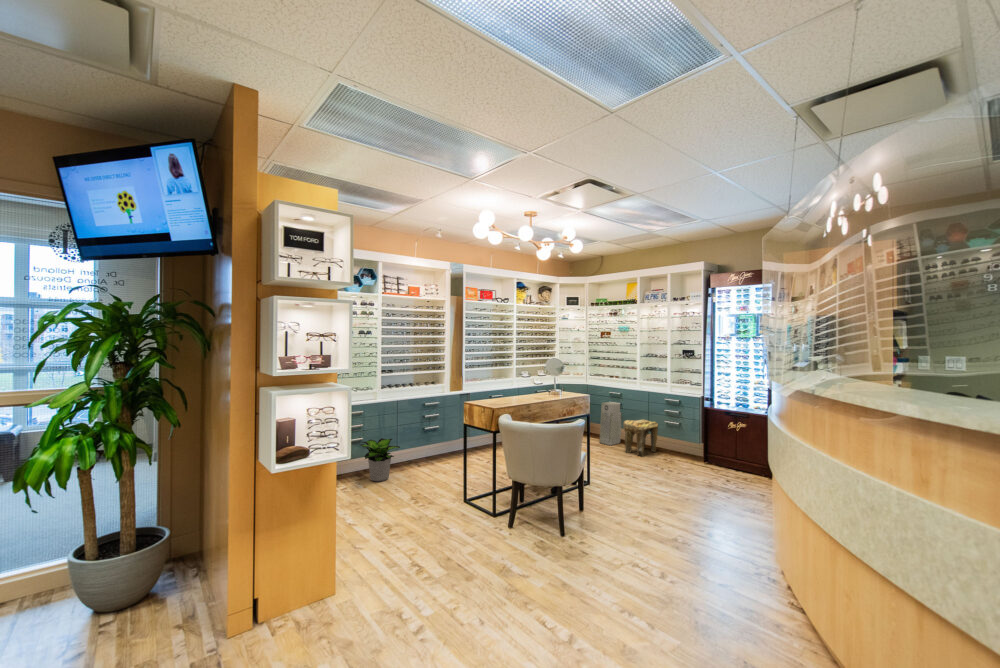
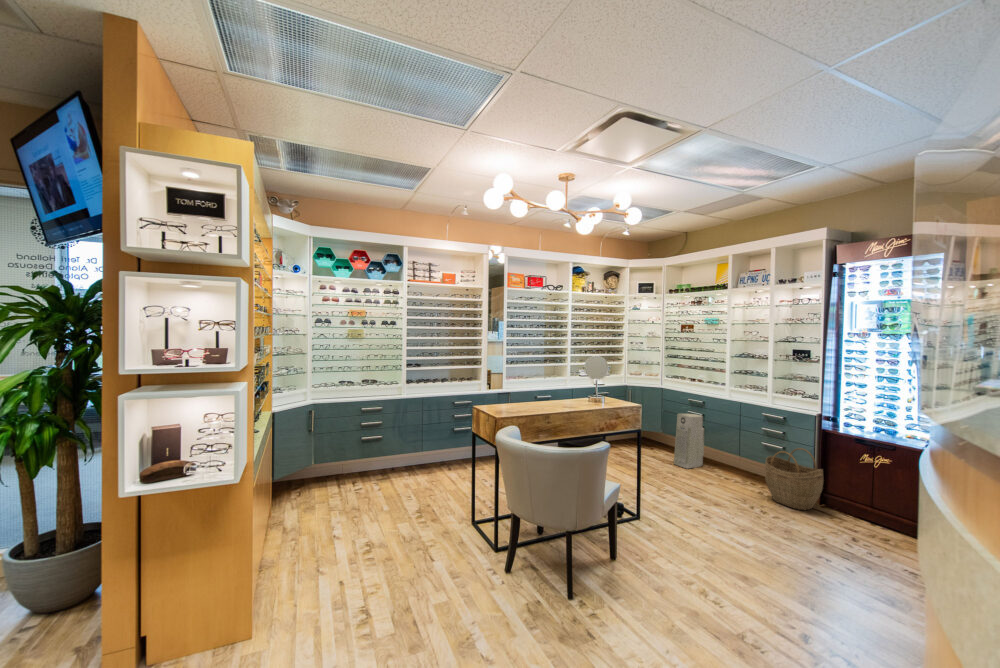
stool: present [624,420,658,456] -> none [703,439,753,488]
woven basket: none [668,422,707,466] -> present [765,448,823,510]
potted plant: present [360,438,400,481] -> none [370,441,418,490]

